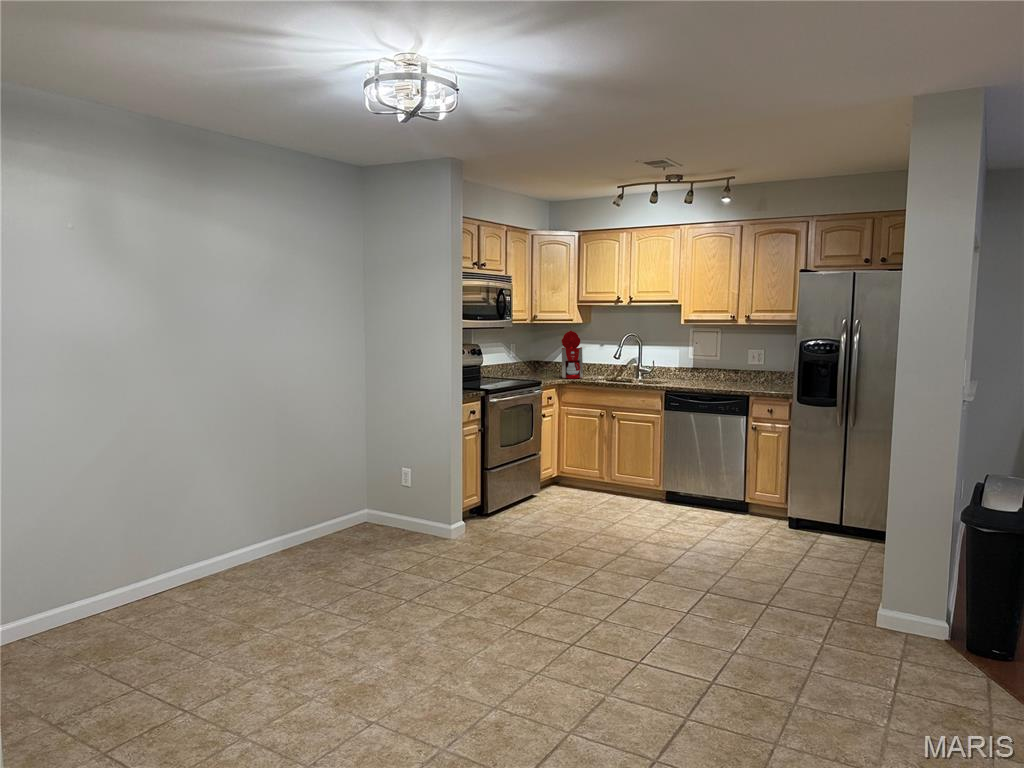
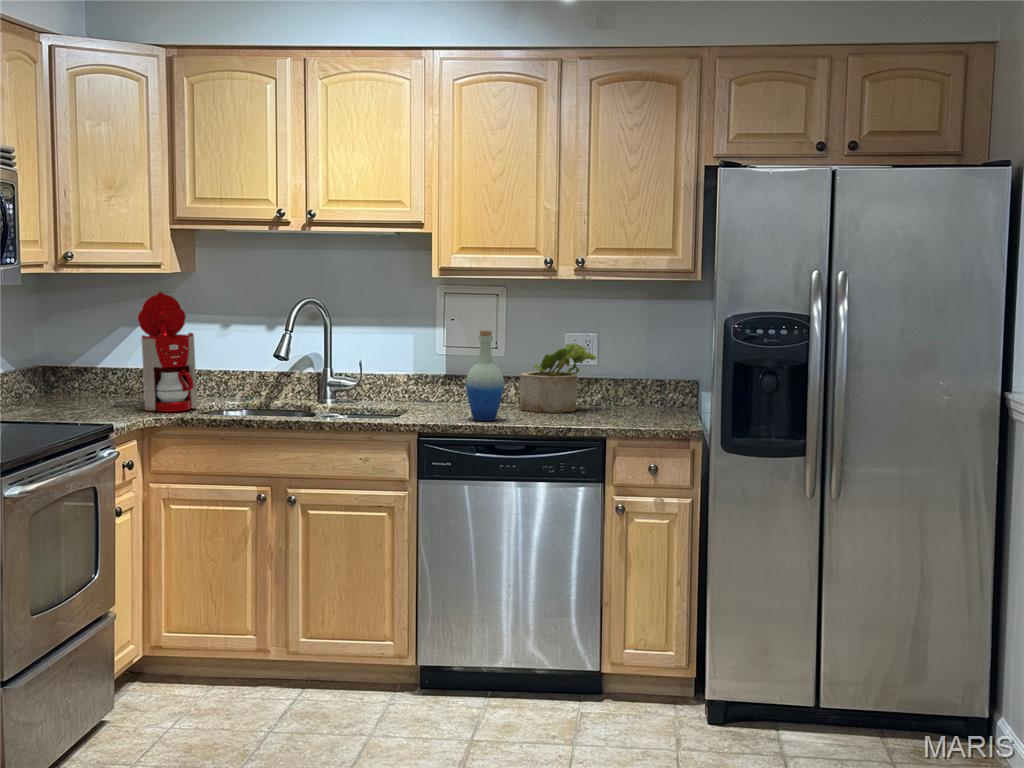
bottle: none [689,347,707,387] -> present [466,330,504,421]
potted plant: none [724,354,763,386] -> present [520,343,597,413]

